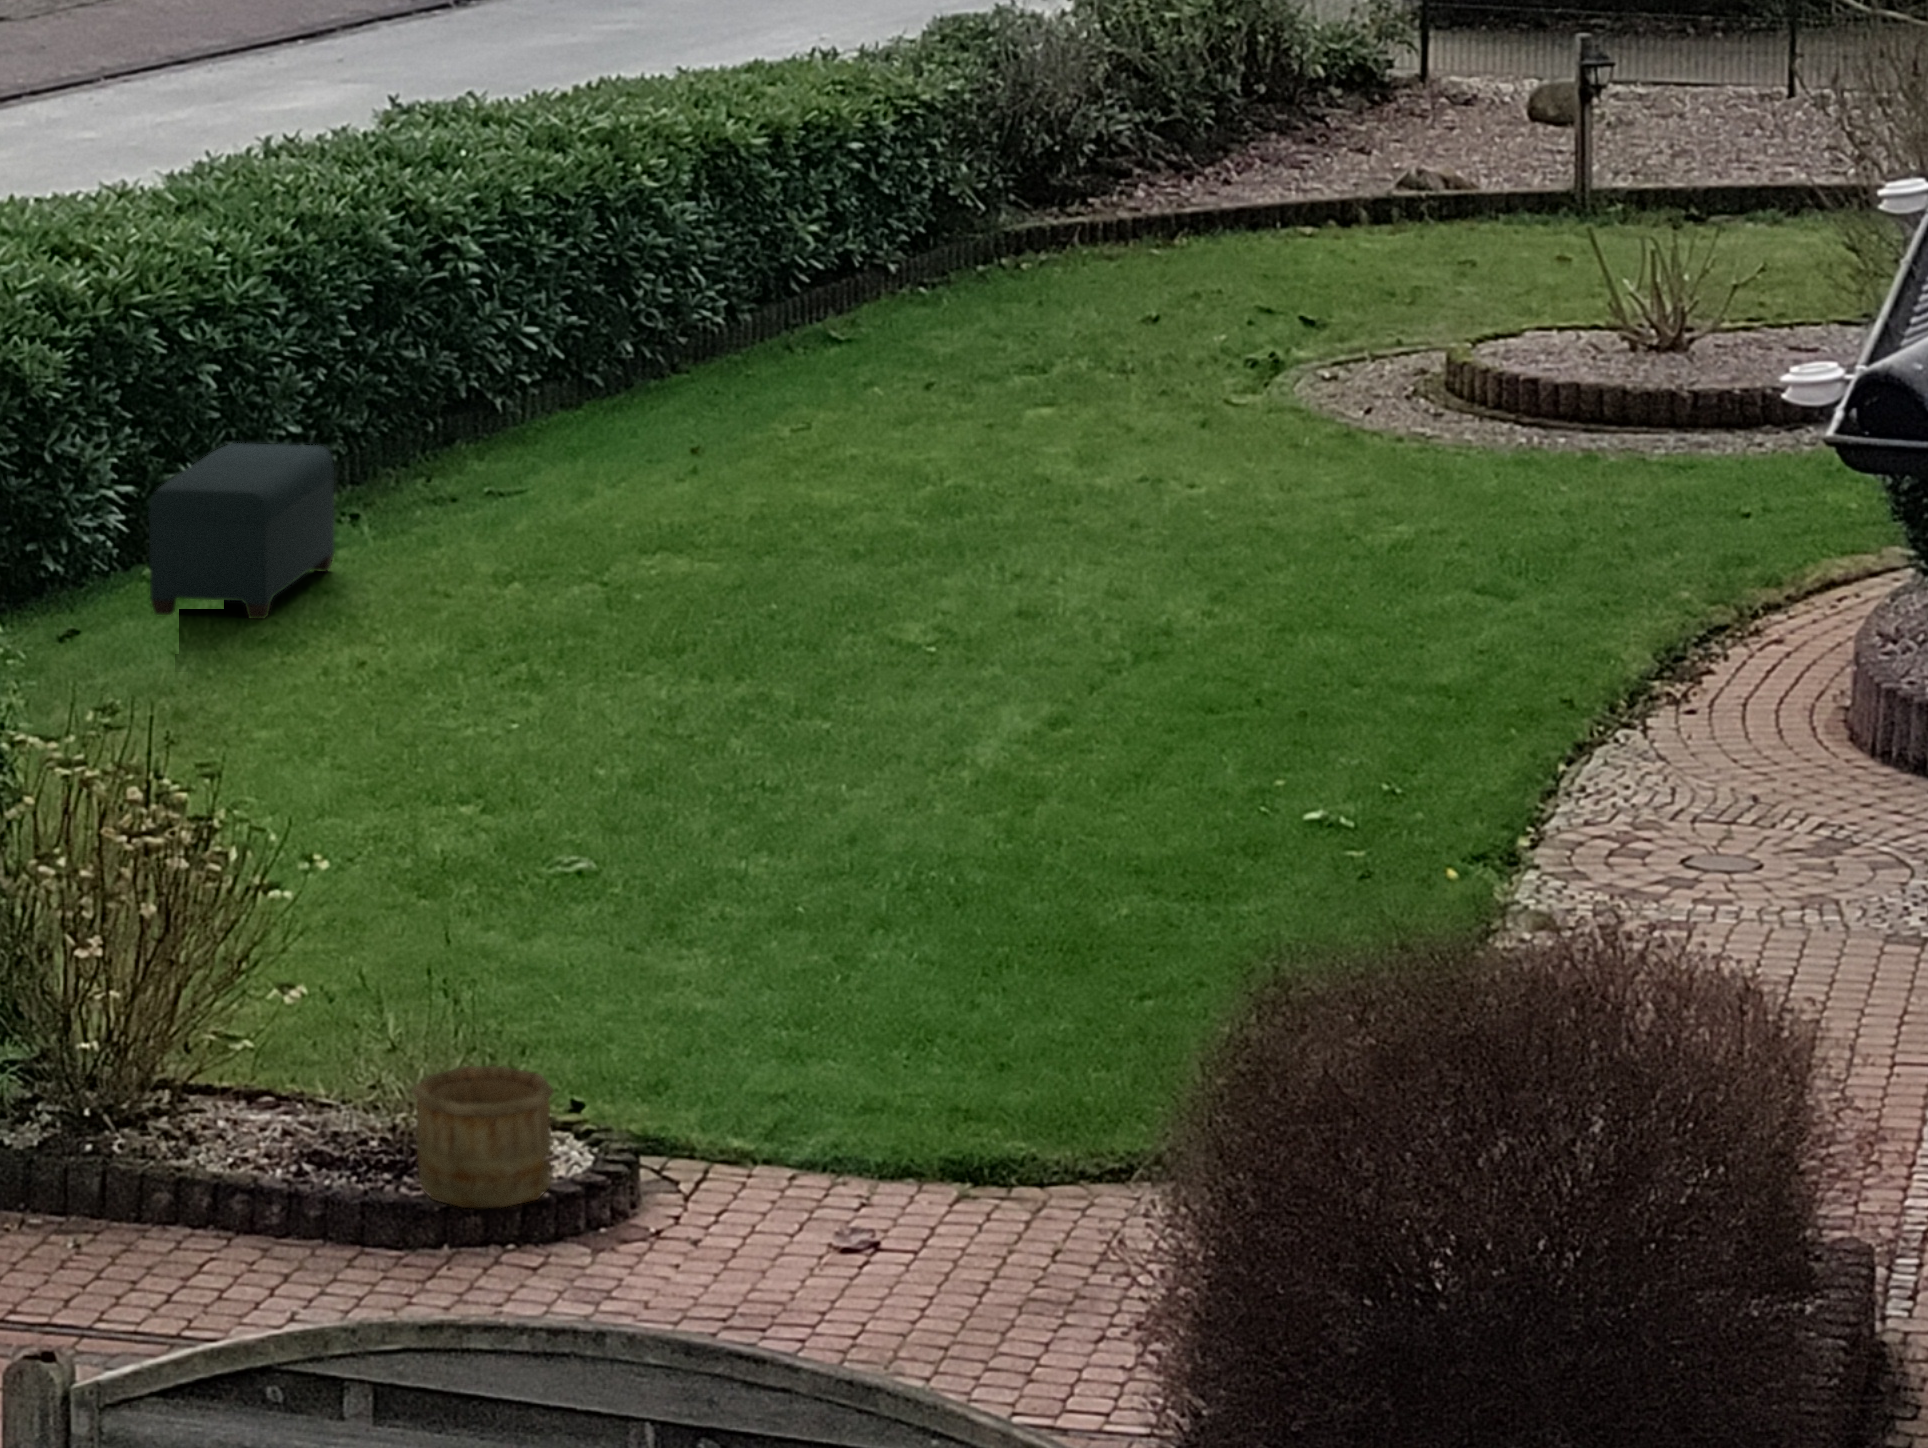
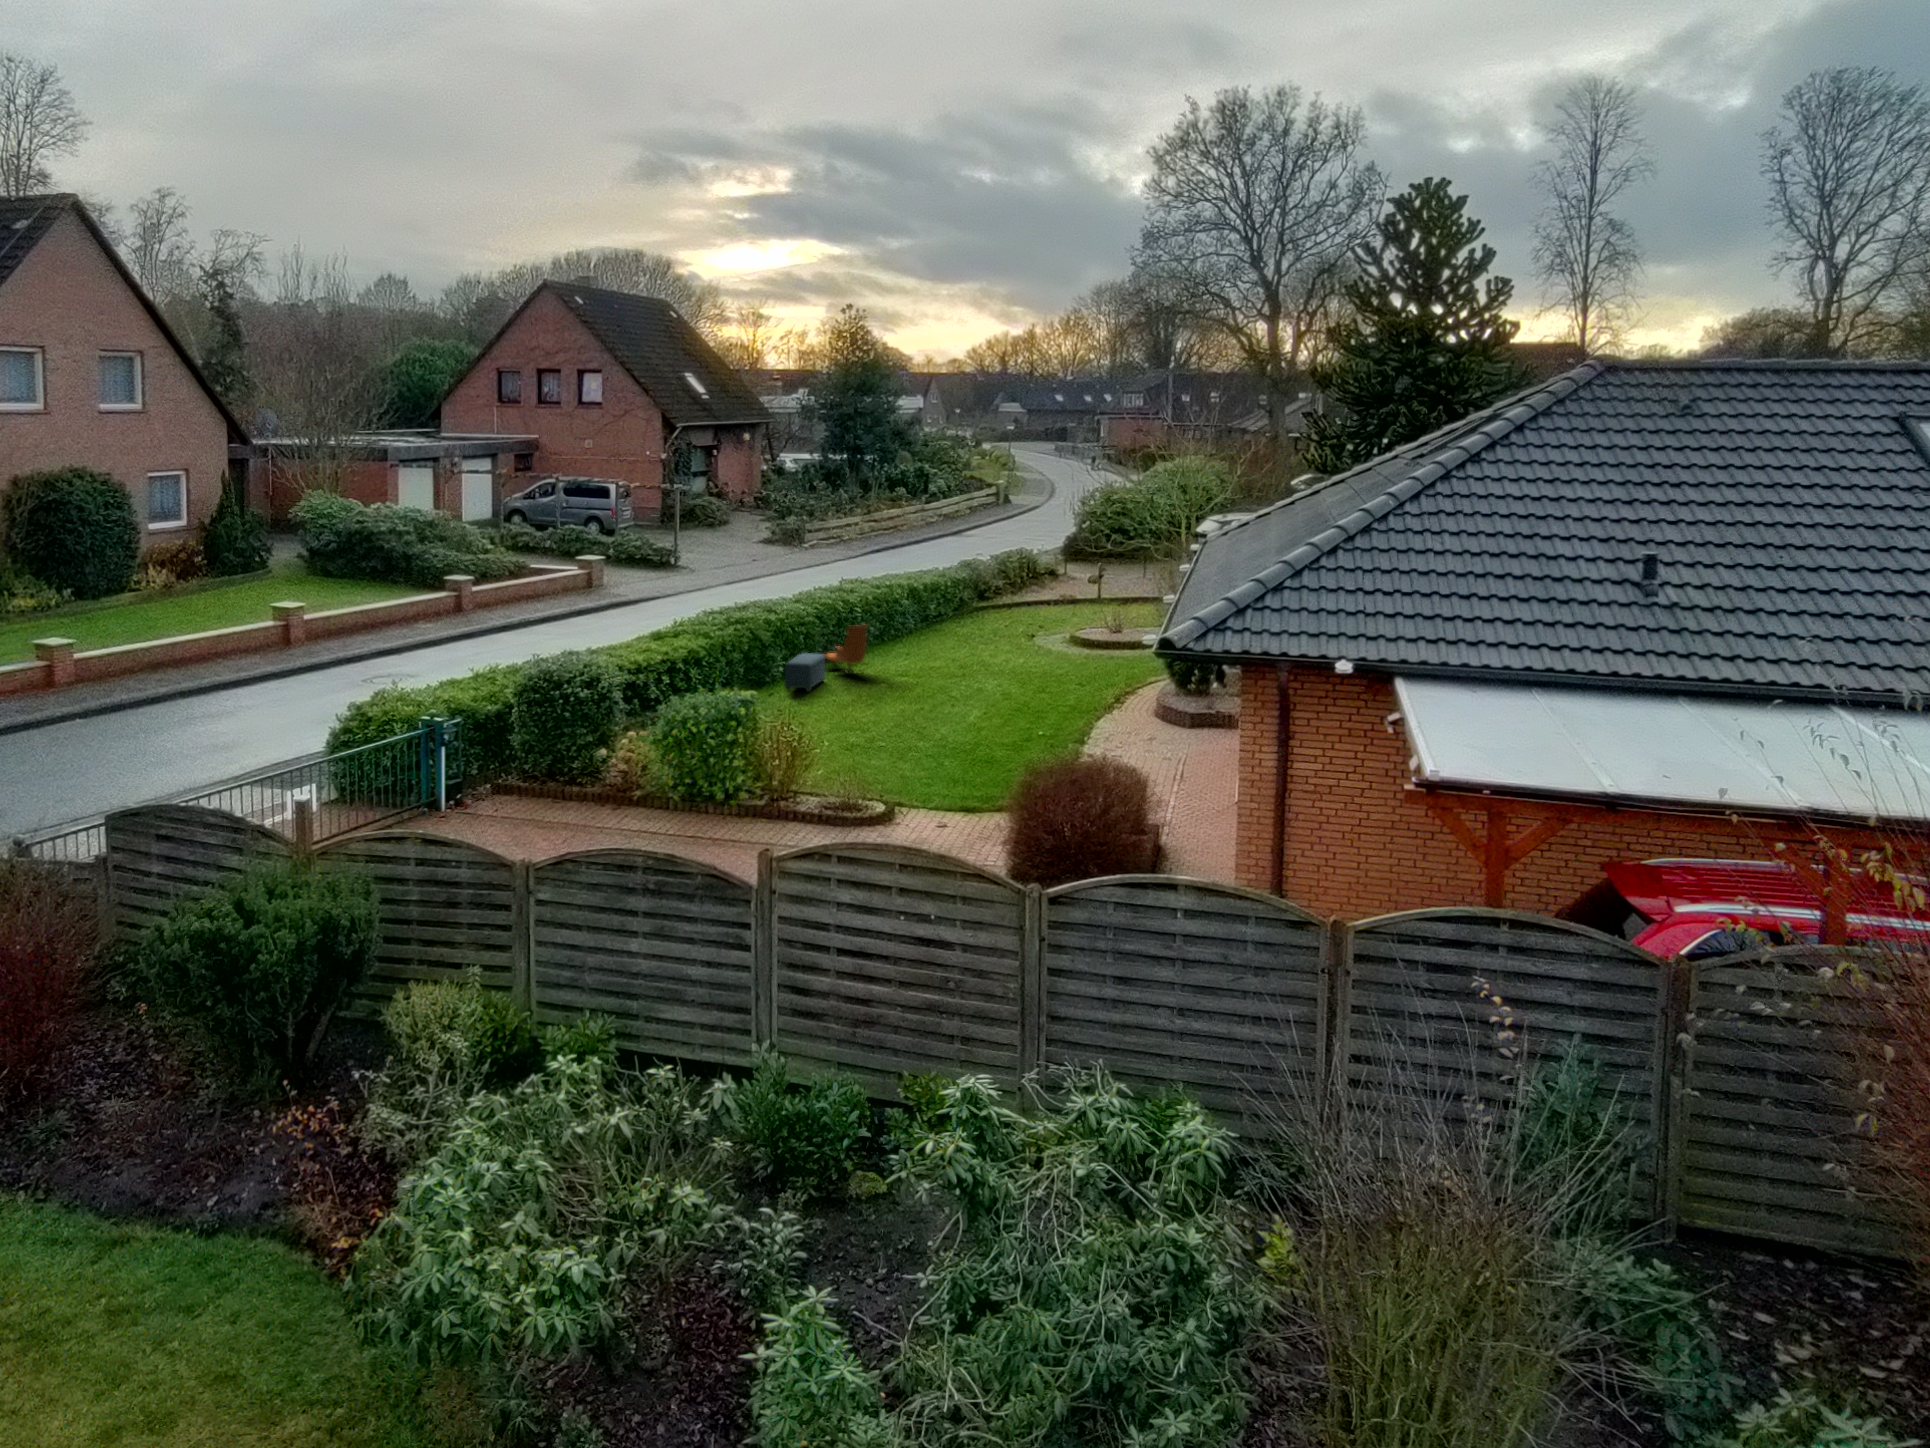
lounge chair: none [333,310,526,548] -> present [825,625,867,673]
wooden bucket: present [412,1066,553,1208] -> none [849,787,880,818]

